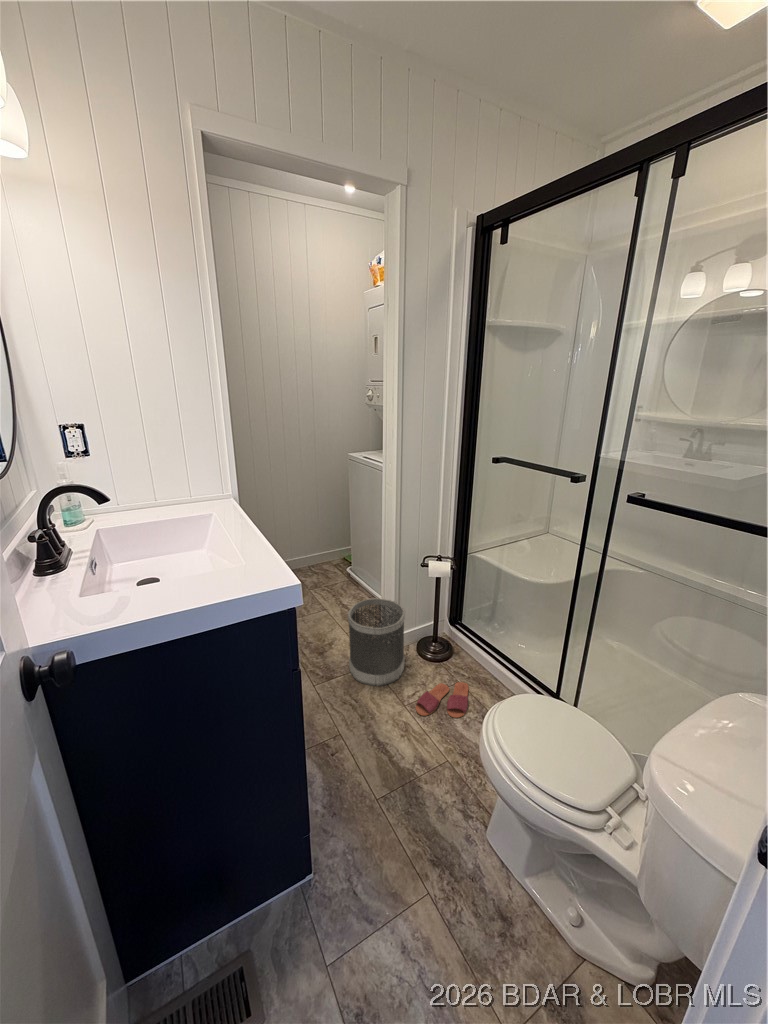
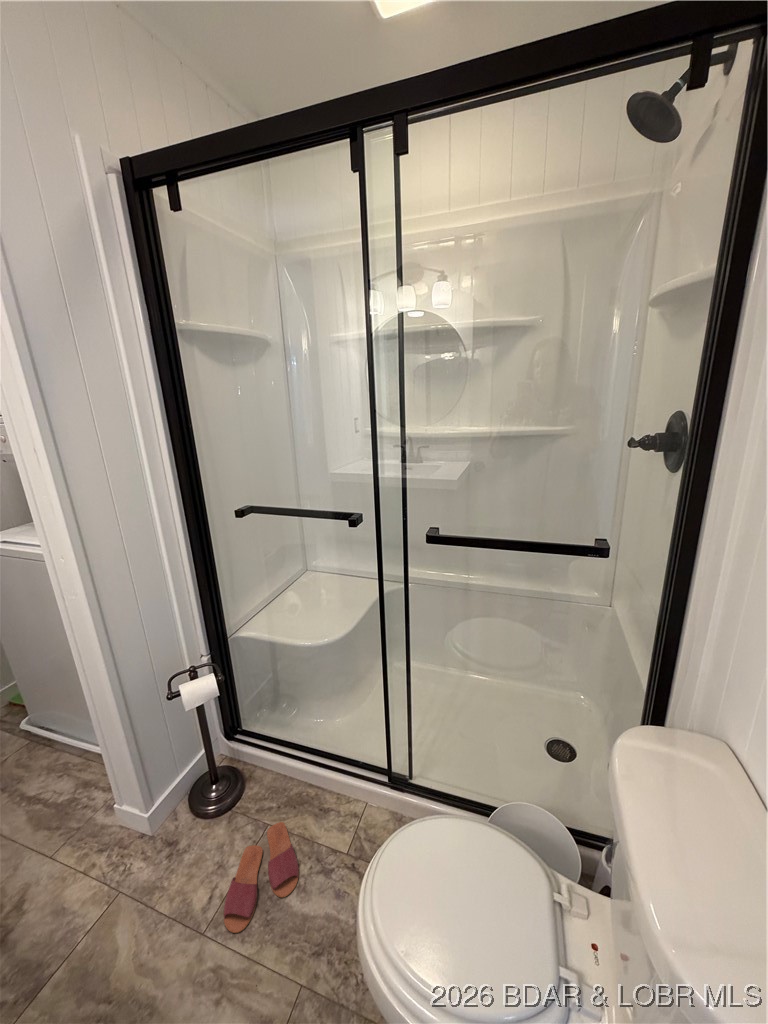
wastebasket: present [348,598,405,686] -> none [46,768,181,948]

